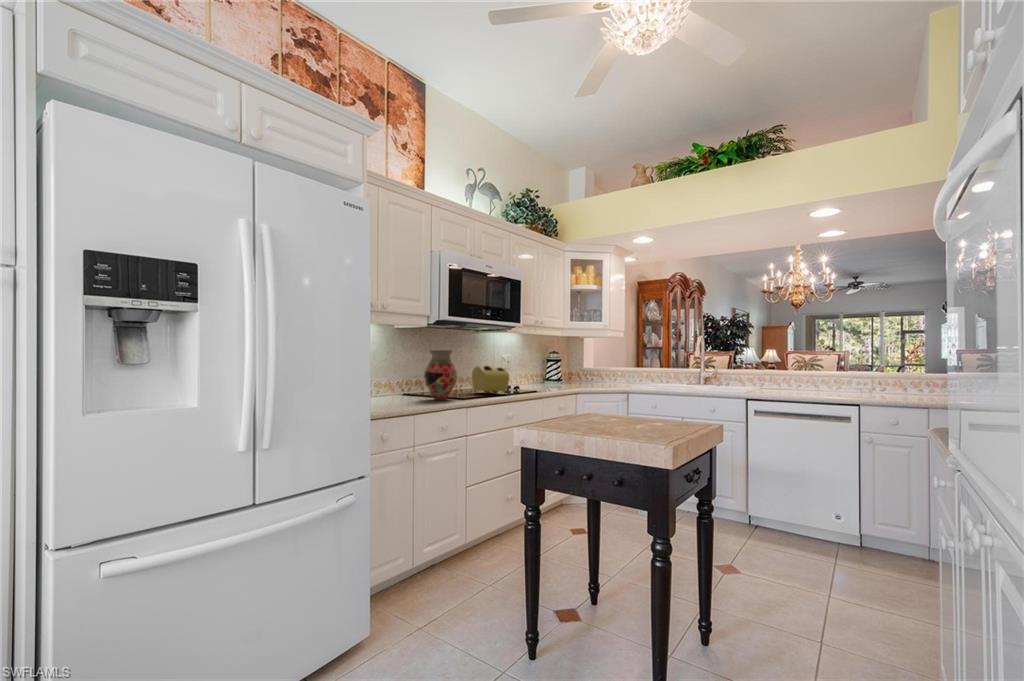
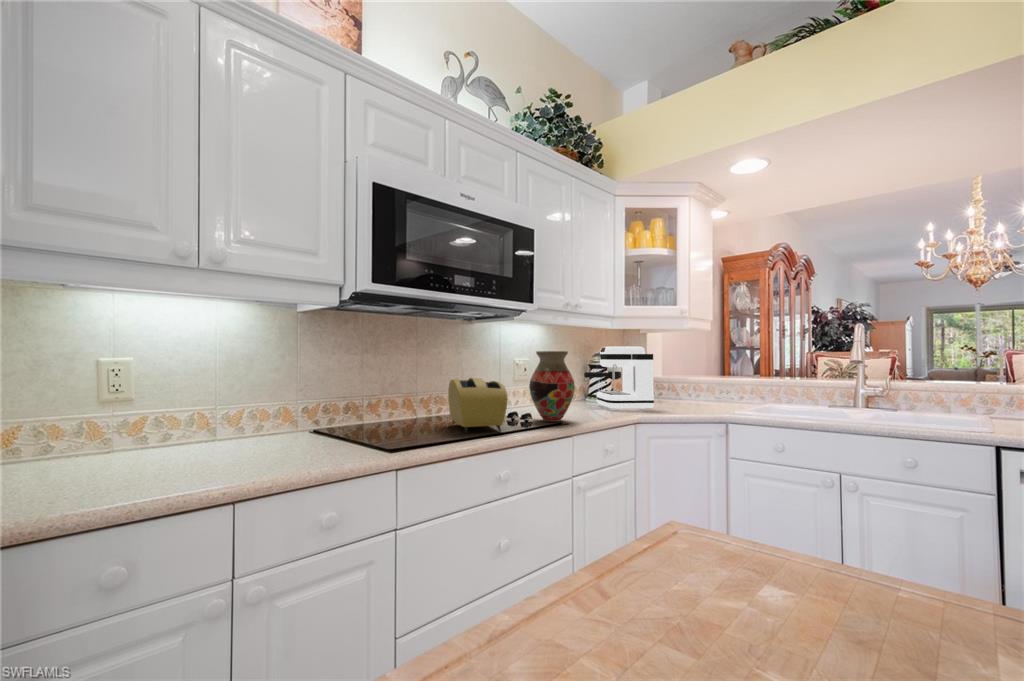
coffee maker: none [545,347,587,387] -> present [584,346,654,410]
vase: present [424,350,457,400] -> present [529,351,575,422]

